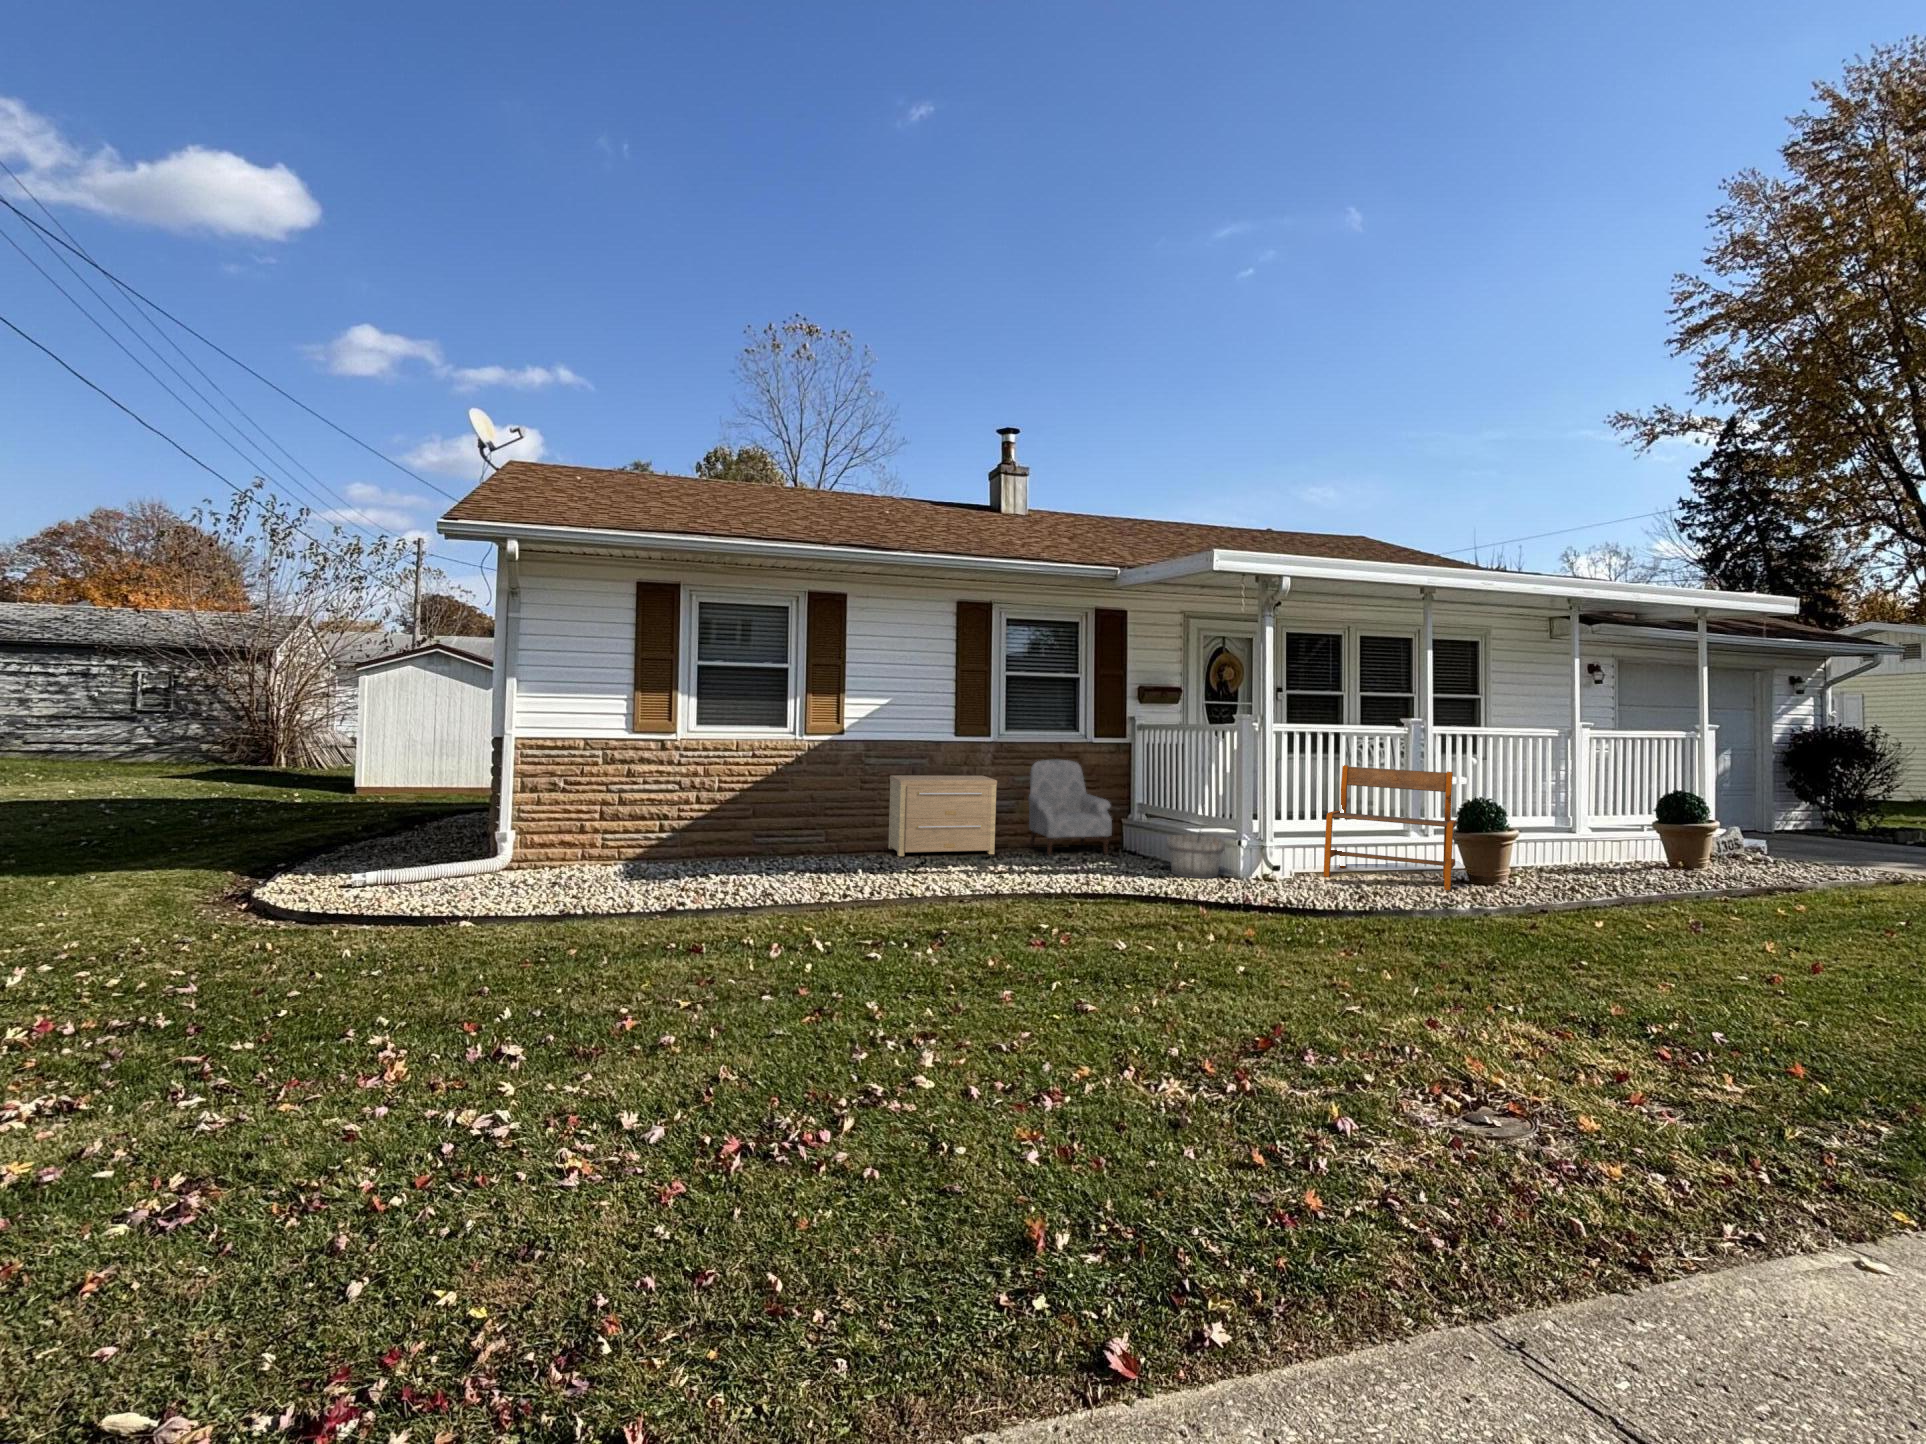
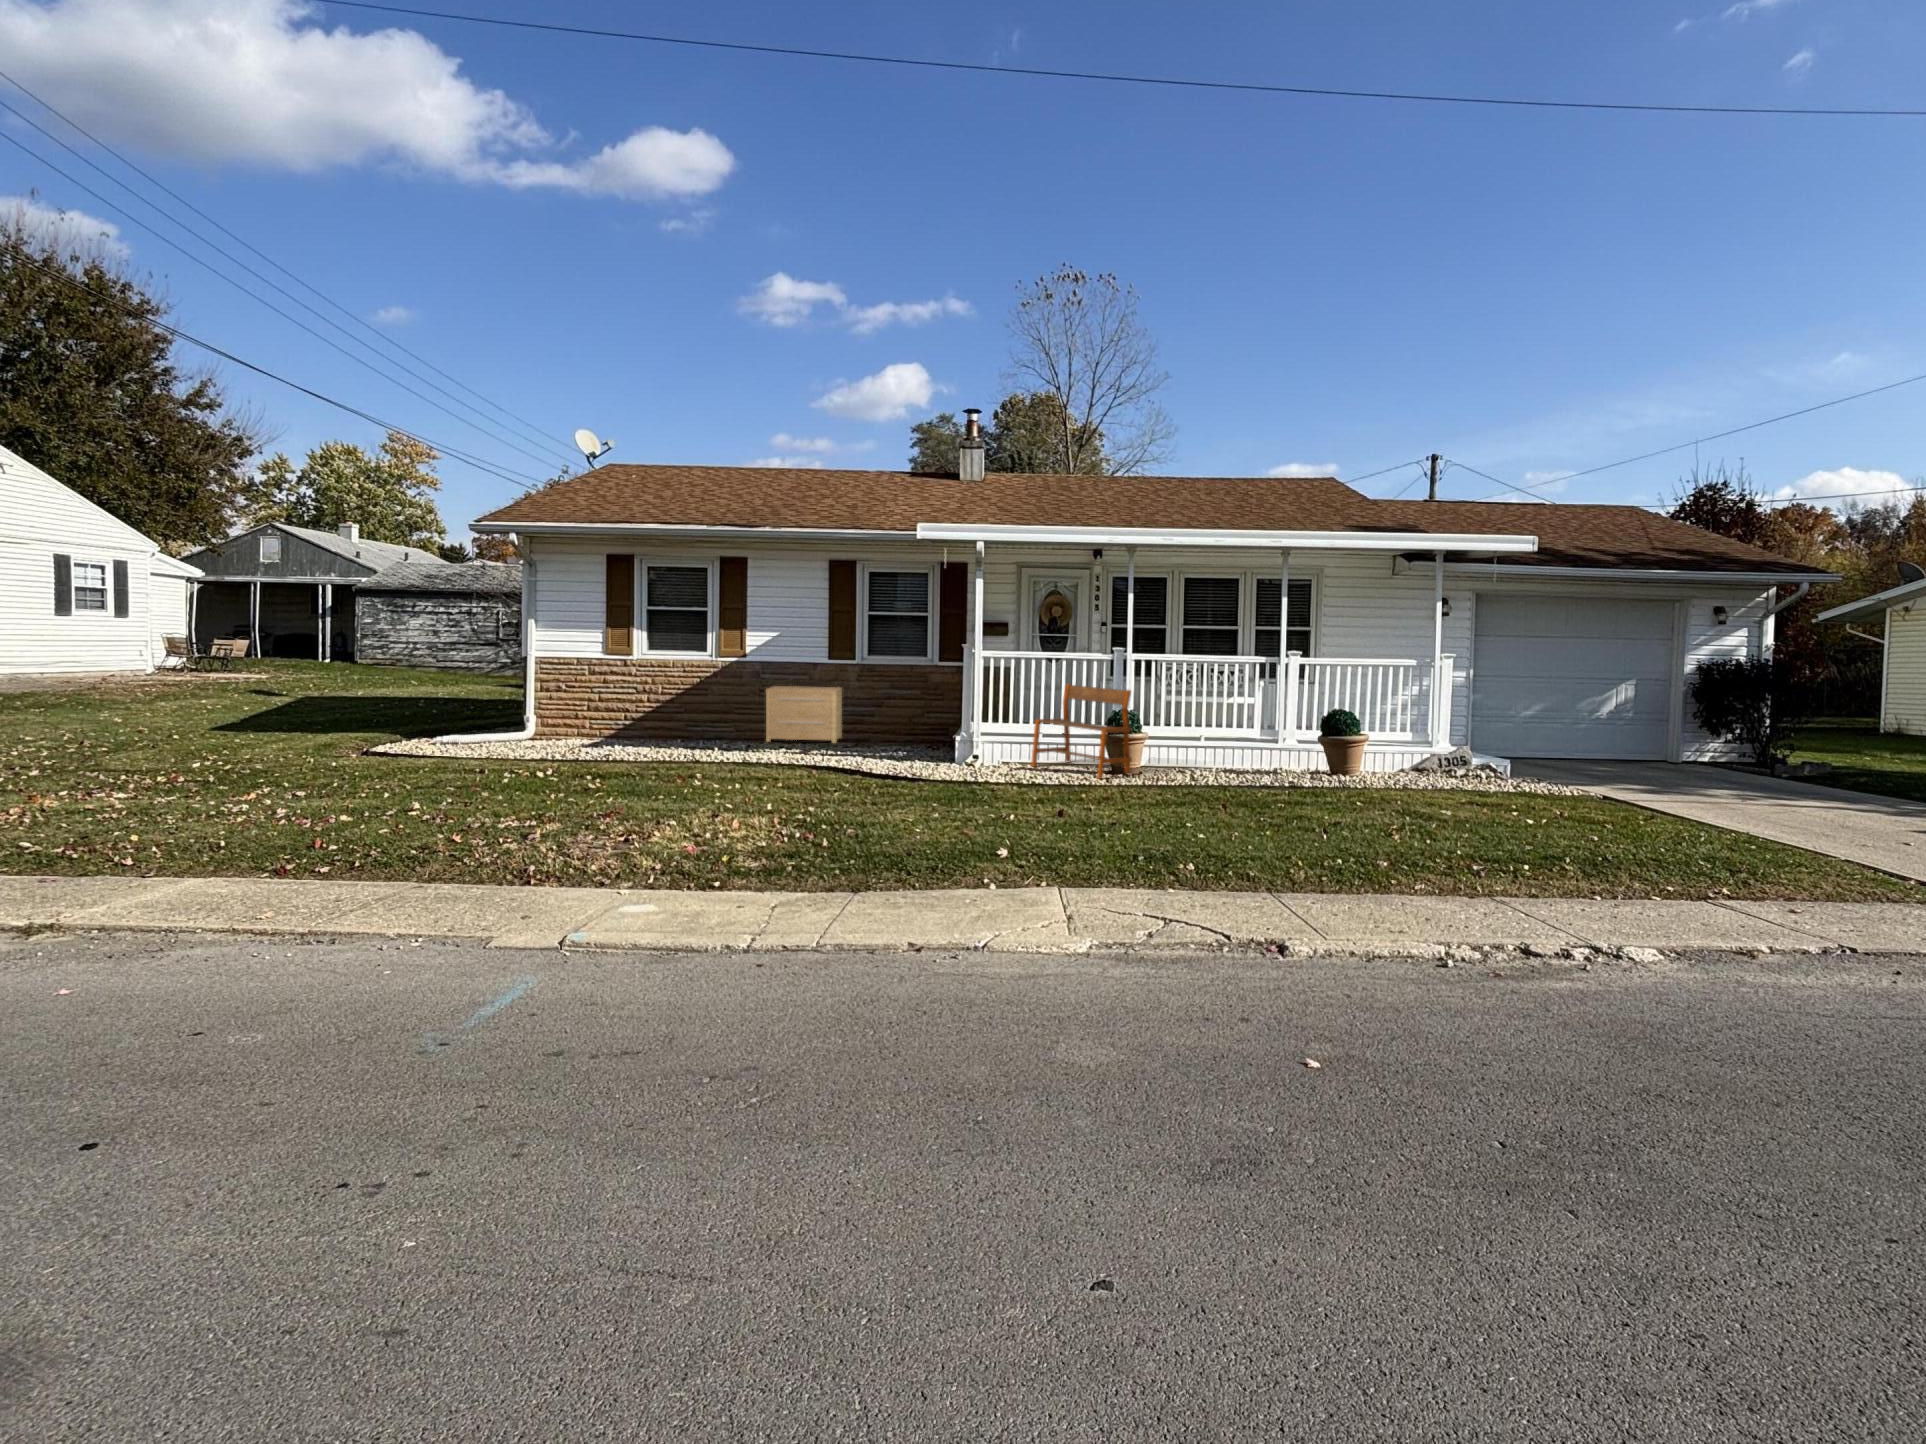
armchair: present [1028,759,1112,856] -> none [864,677,923,747]
wooden bucket: present [1167,831,1225,878] -> none [918,726,960,764]

